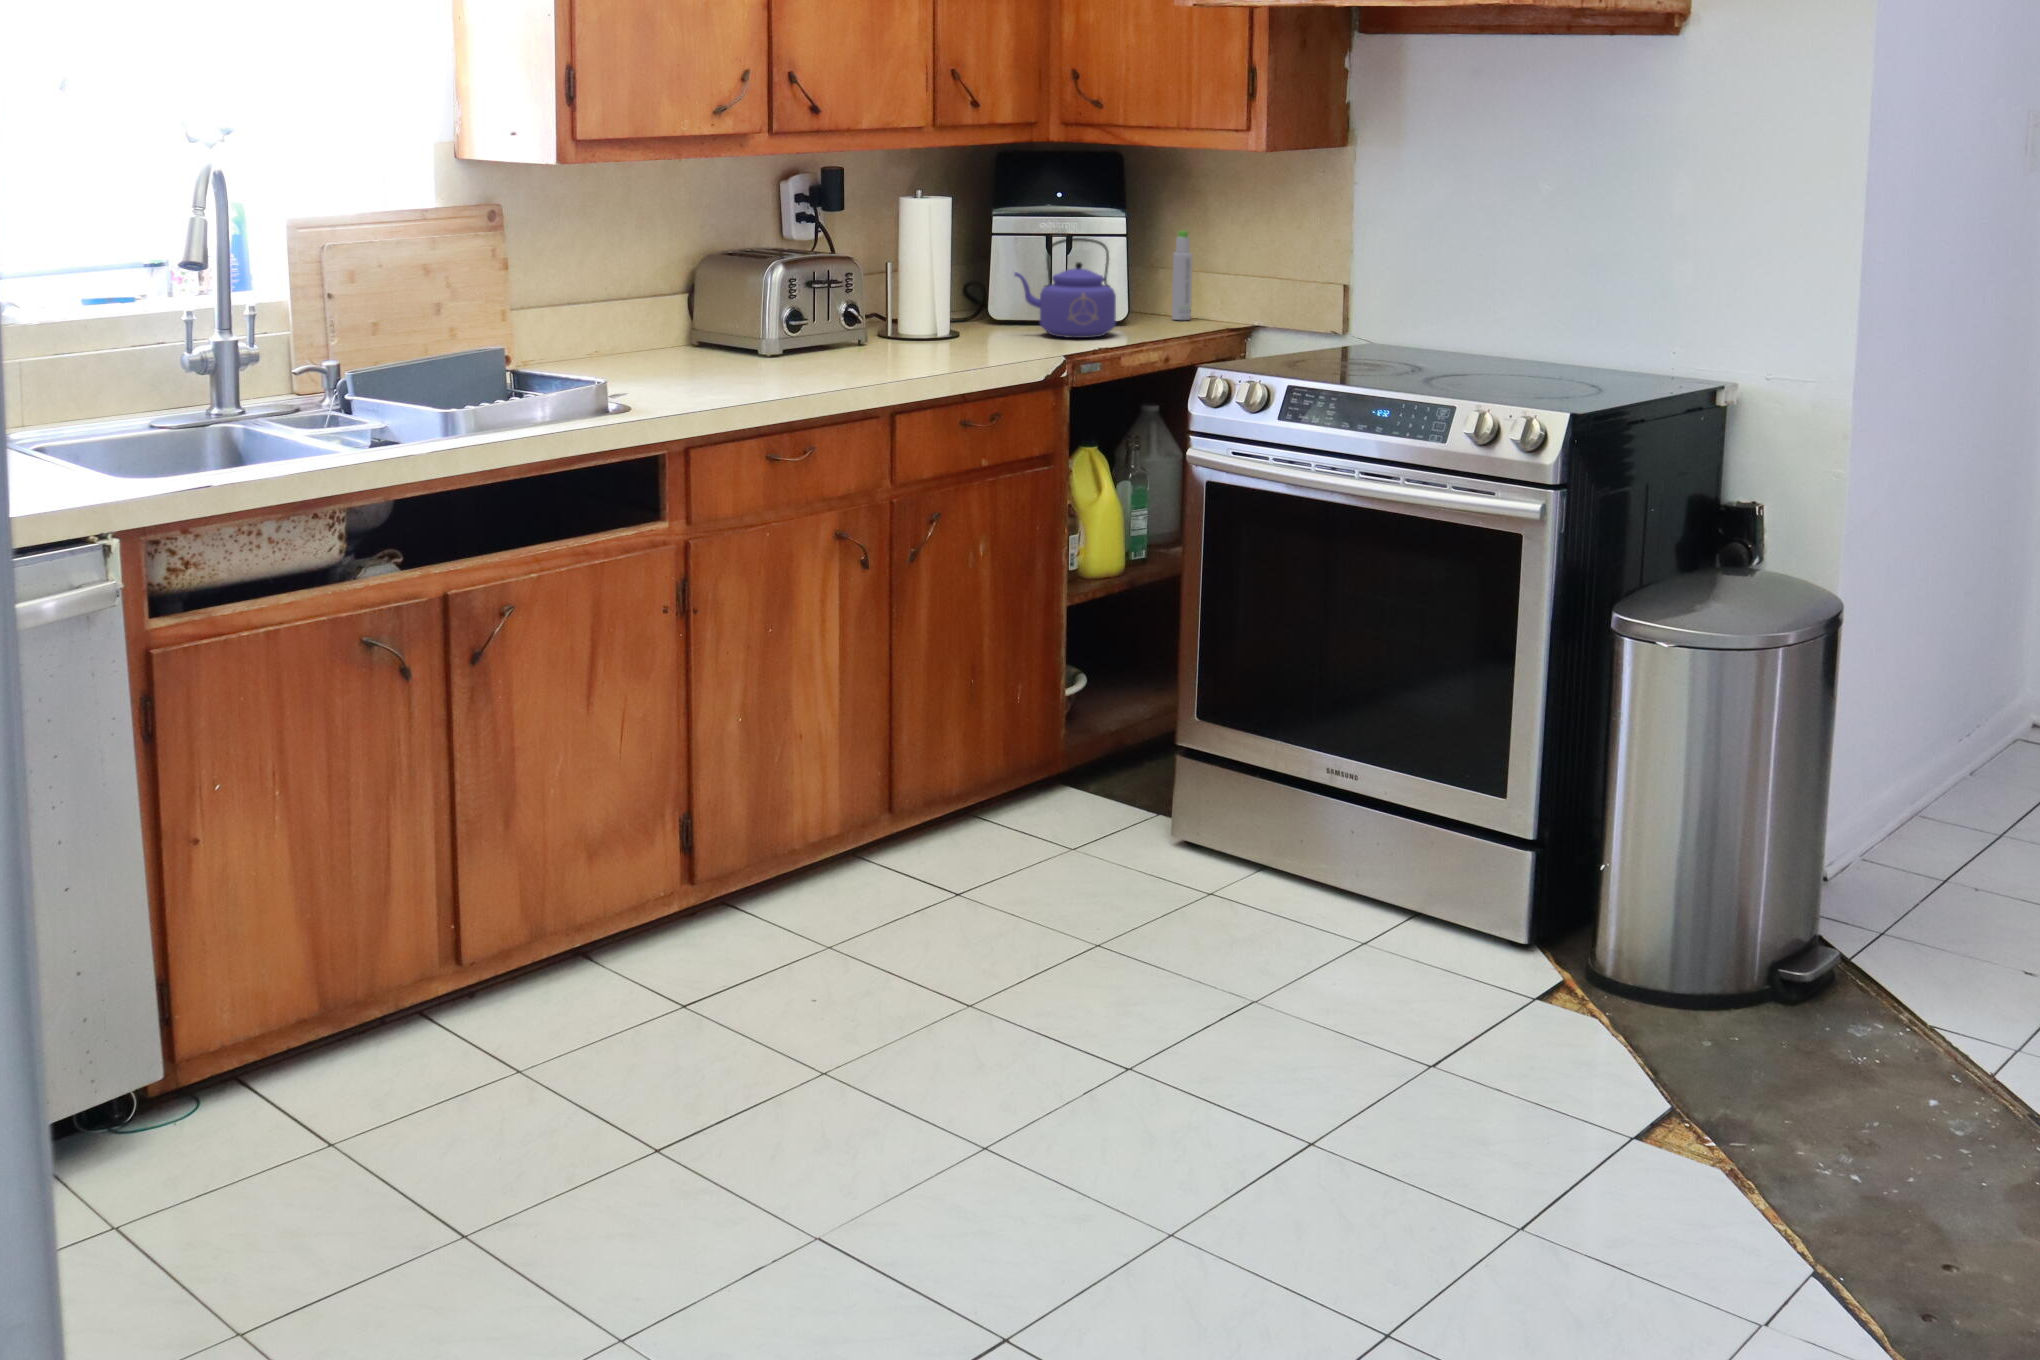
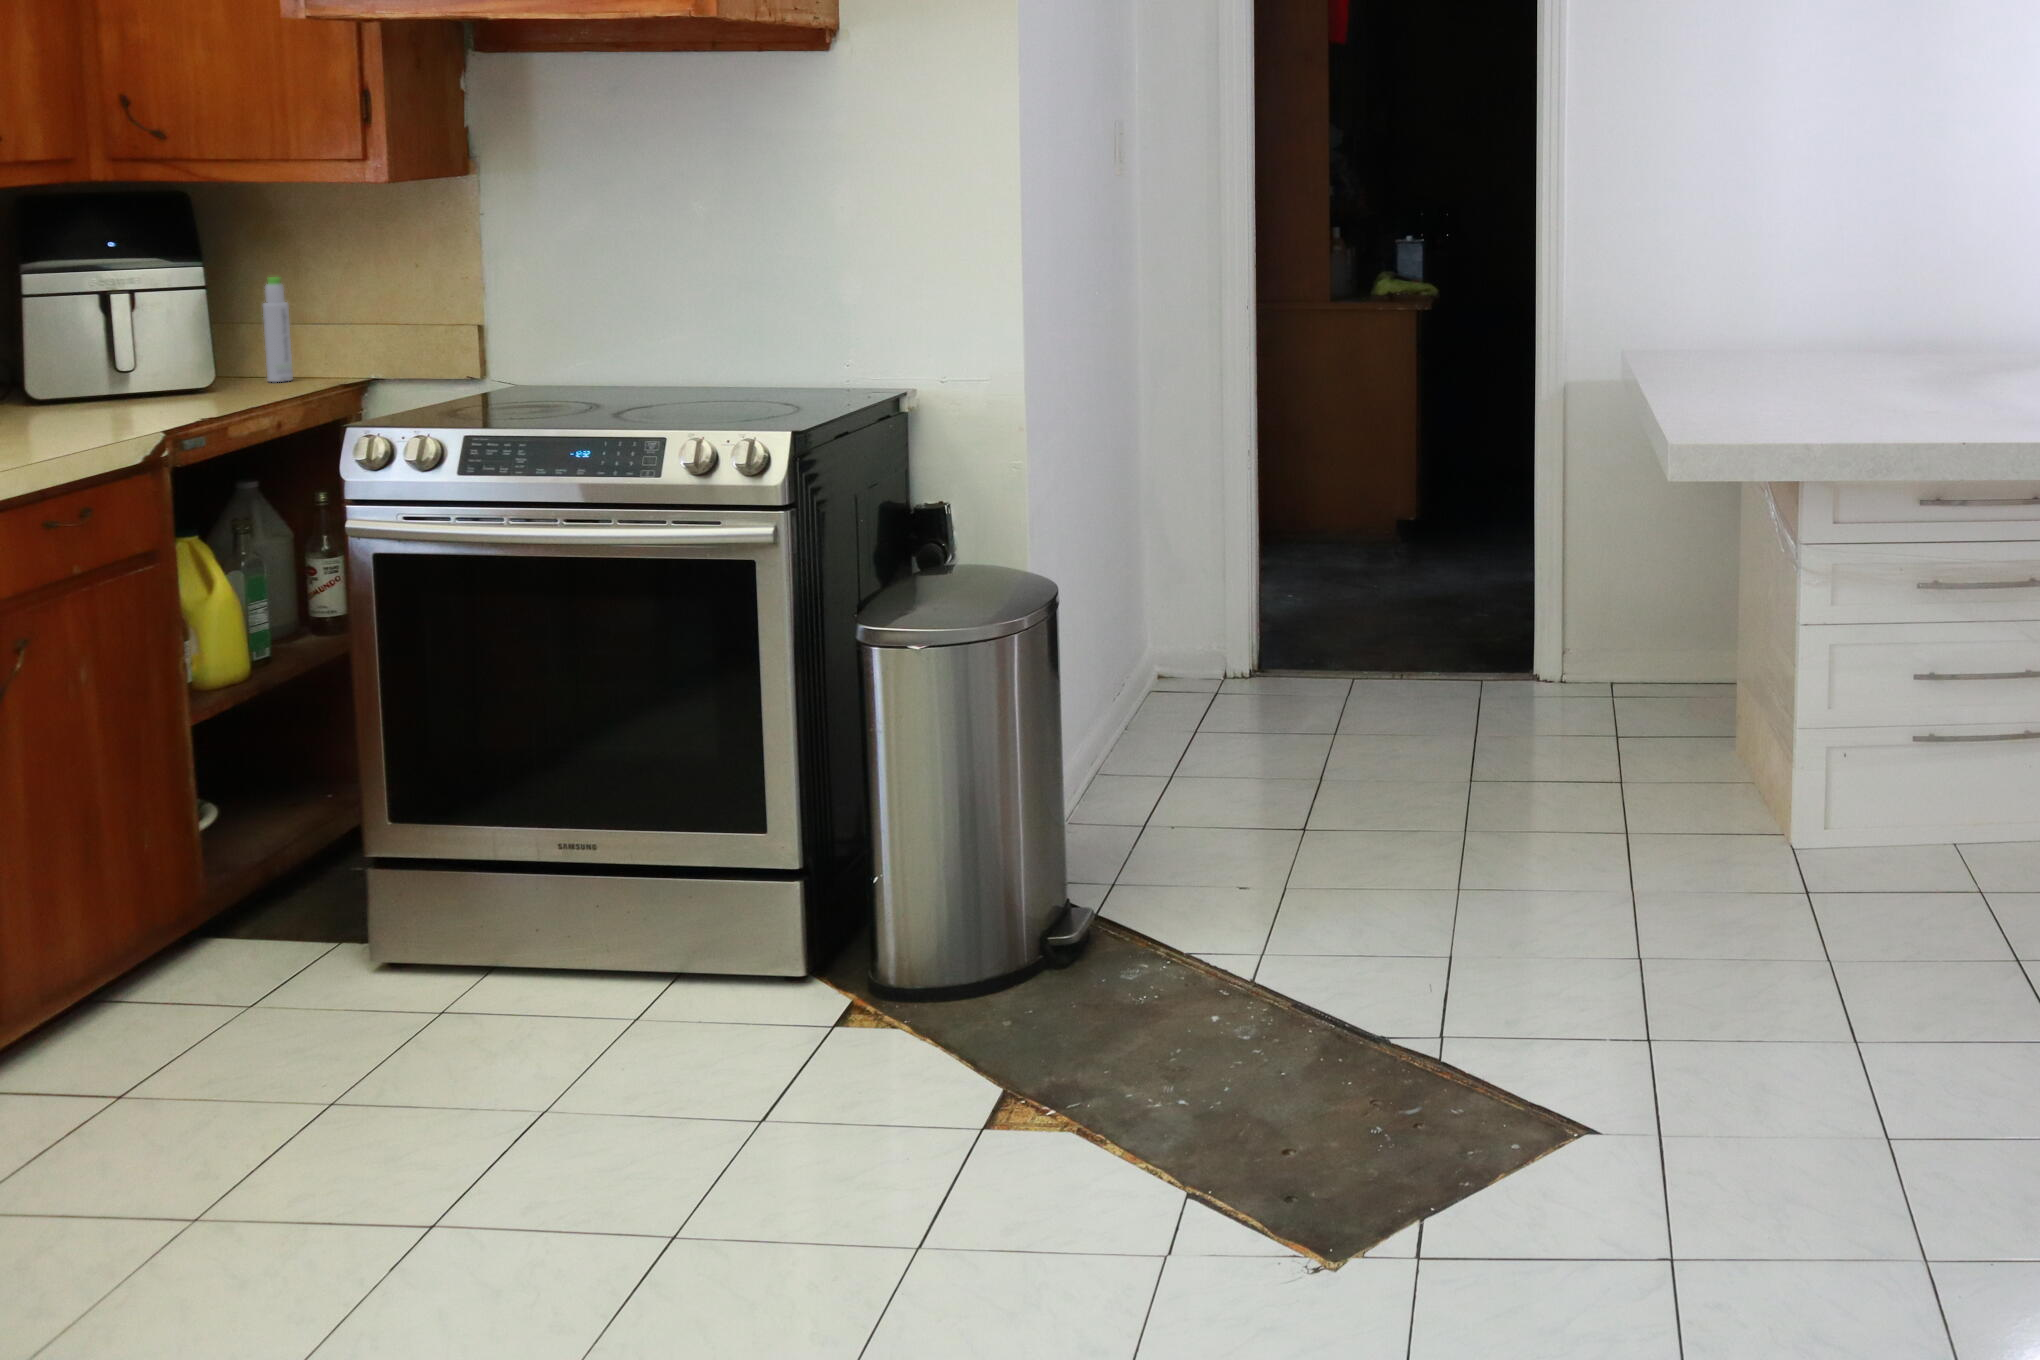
kettle: present [1014,238,1116,338] -> none [60,291,210,413]

